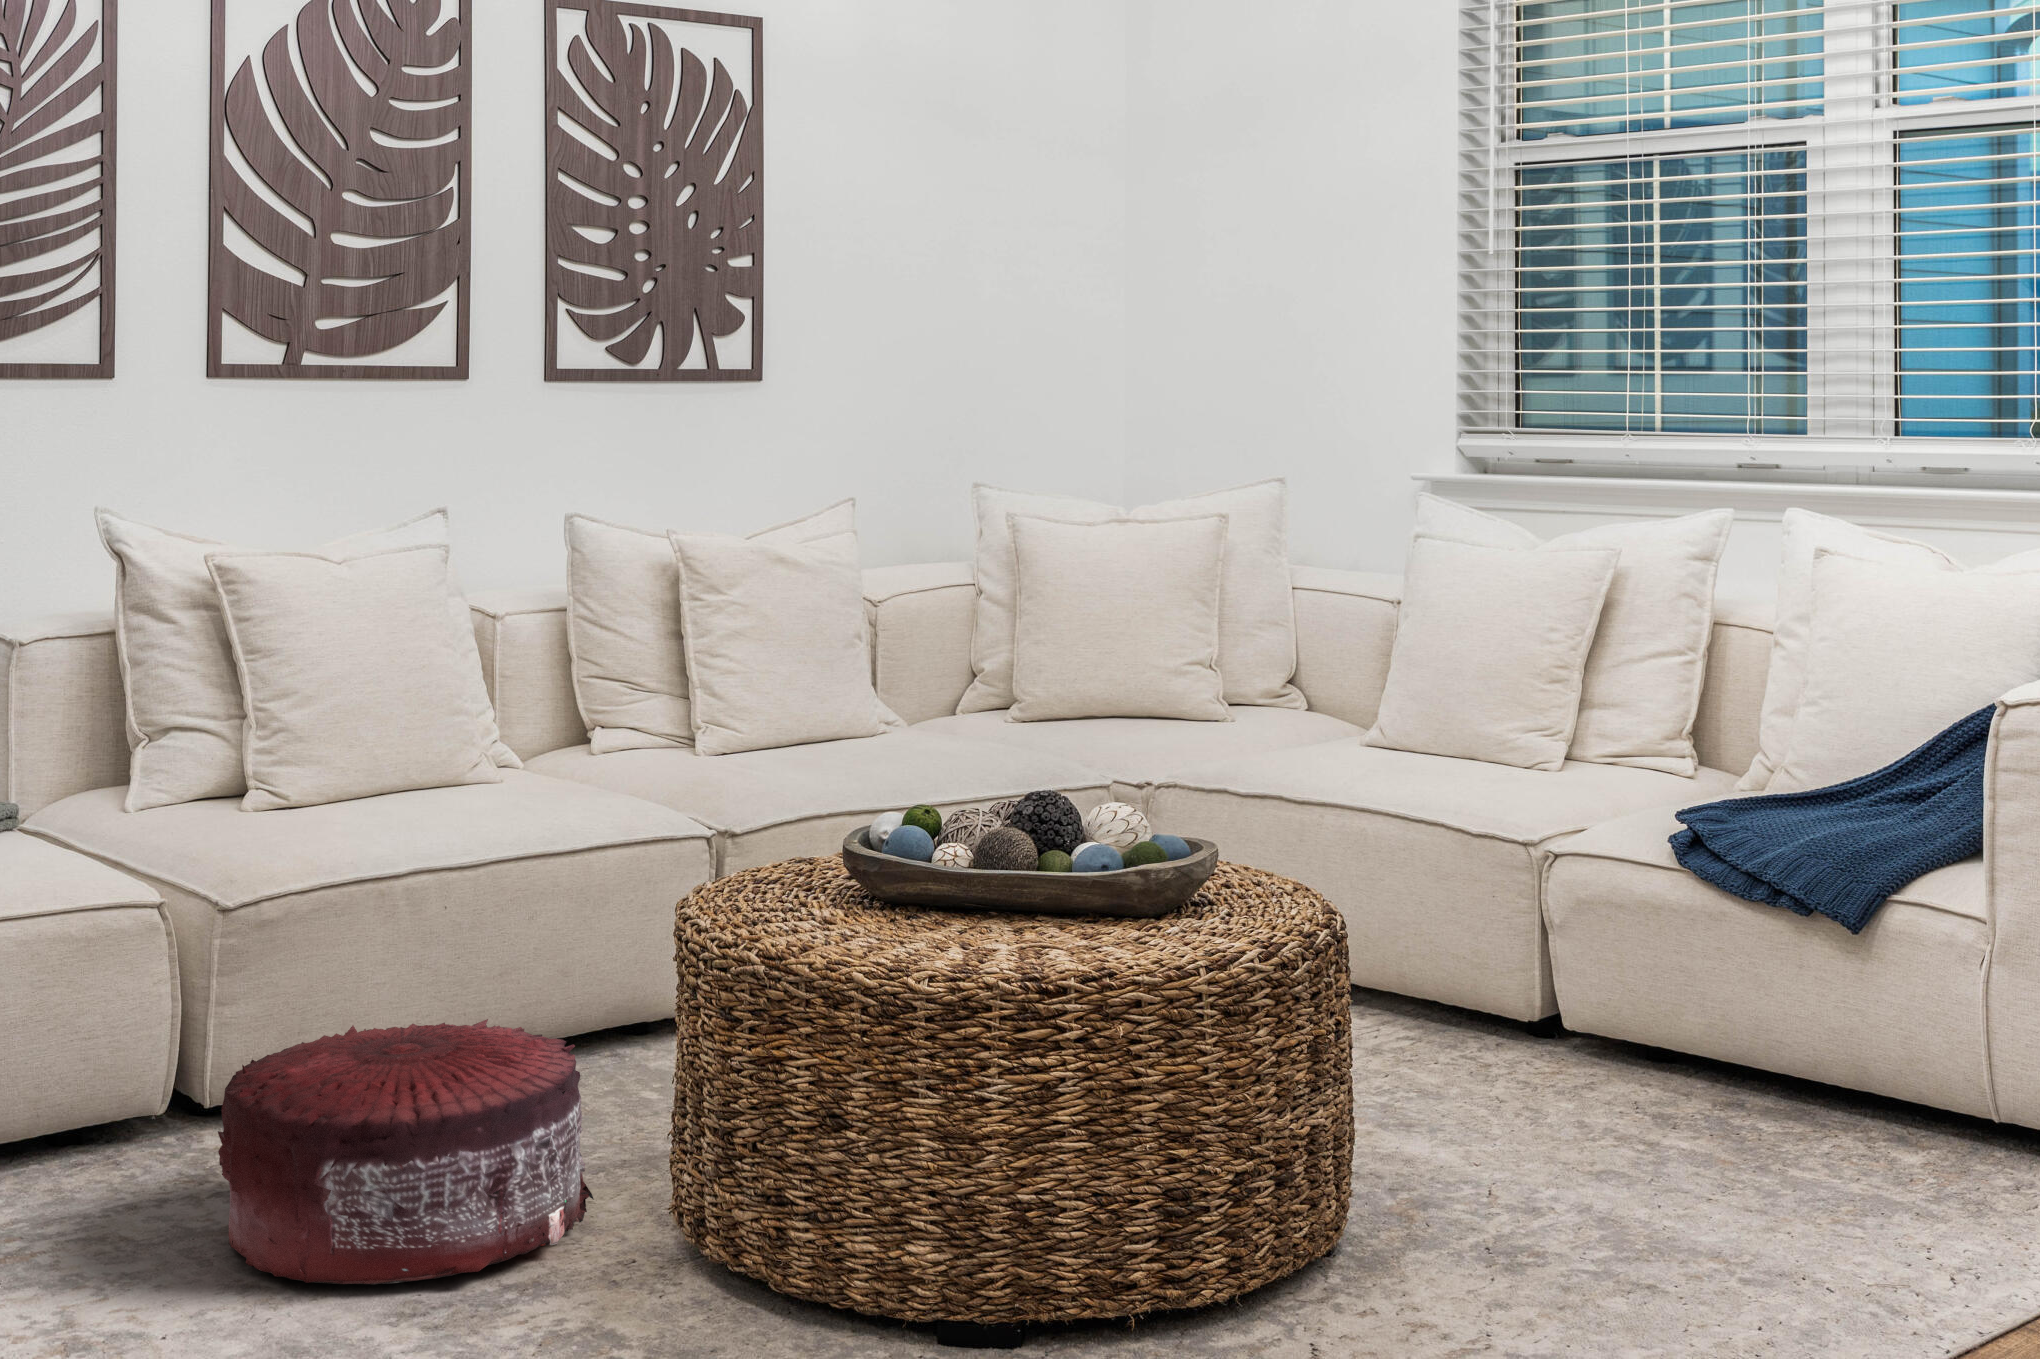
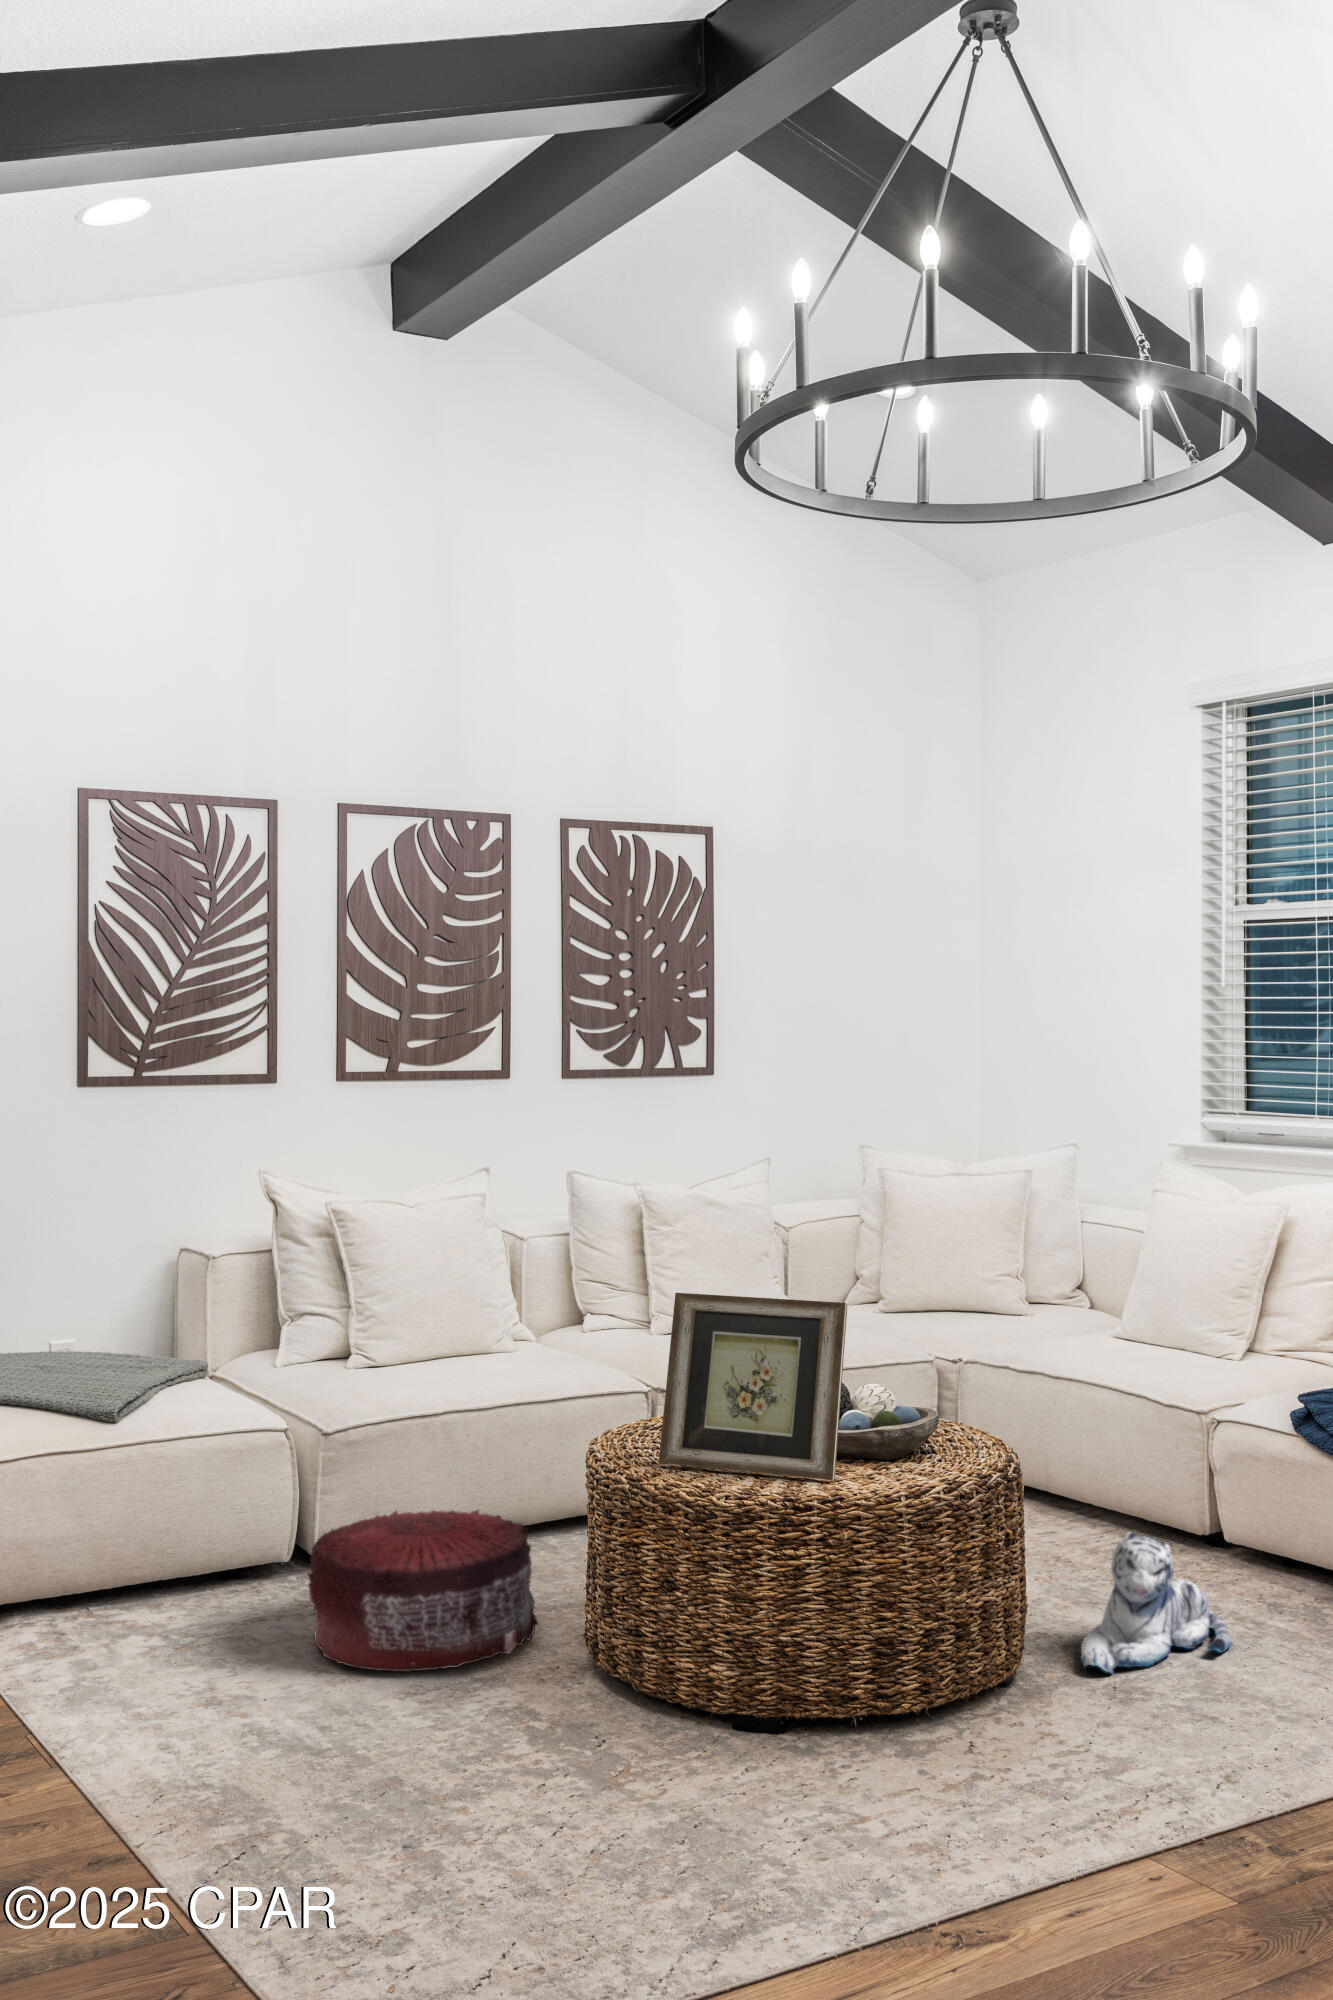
picture frame: none [809,666,1105,948] -> present [659,1293,847,1480]
plush toy: none [1417,1013,1621,1224] -> present [1081,1532,1232,1673]

